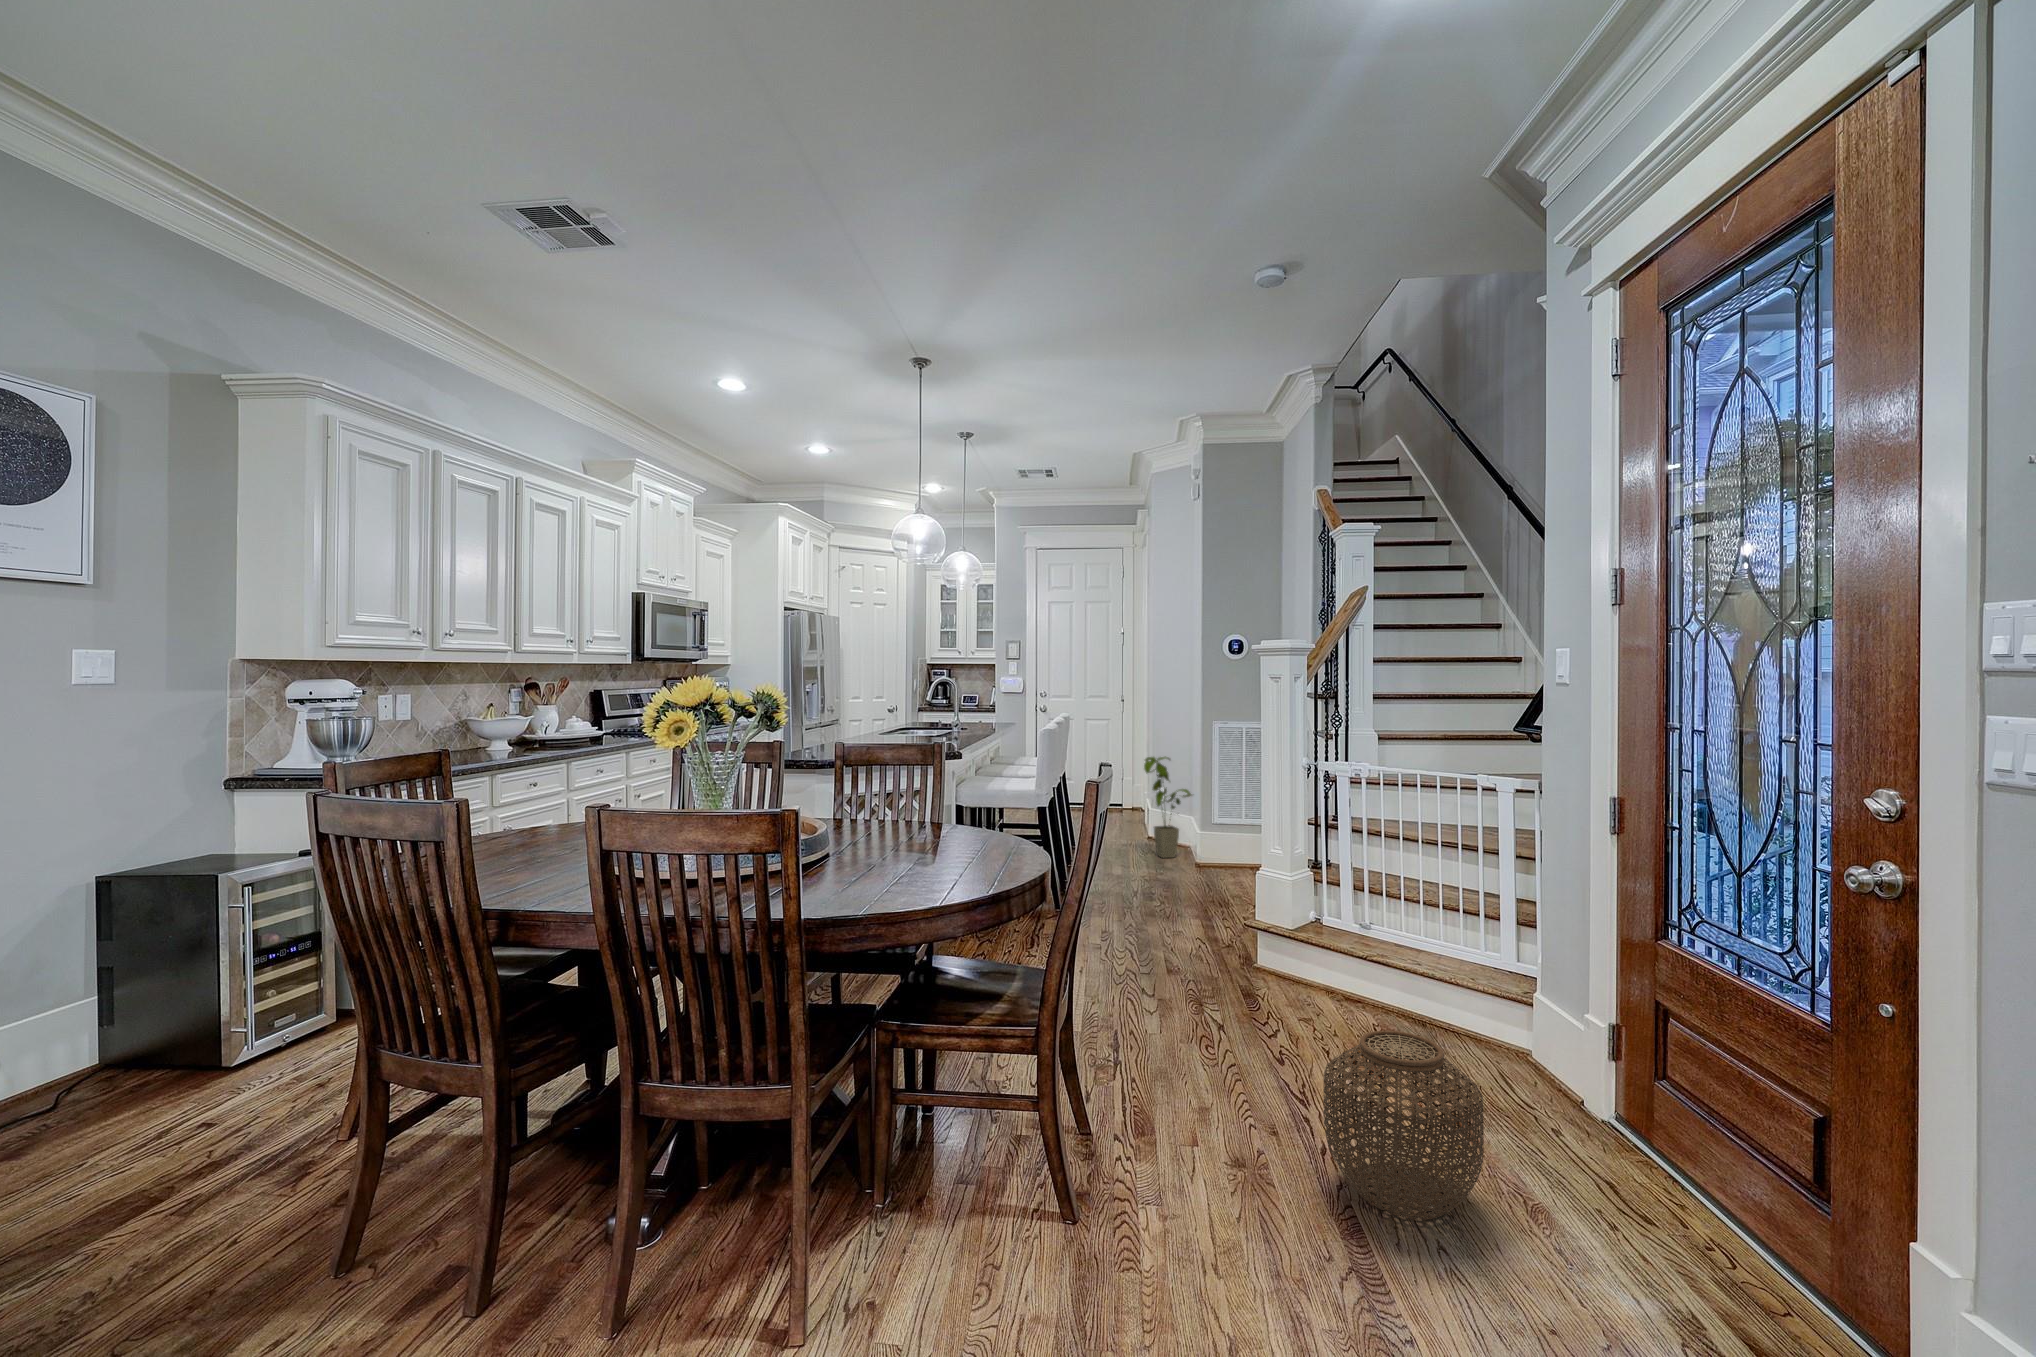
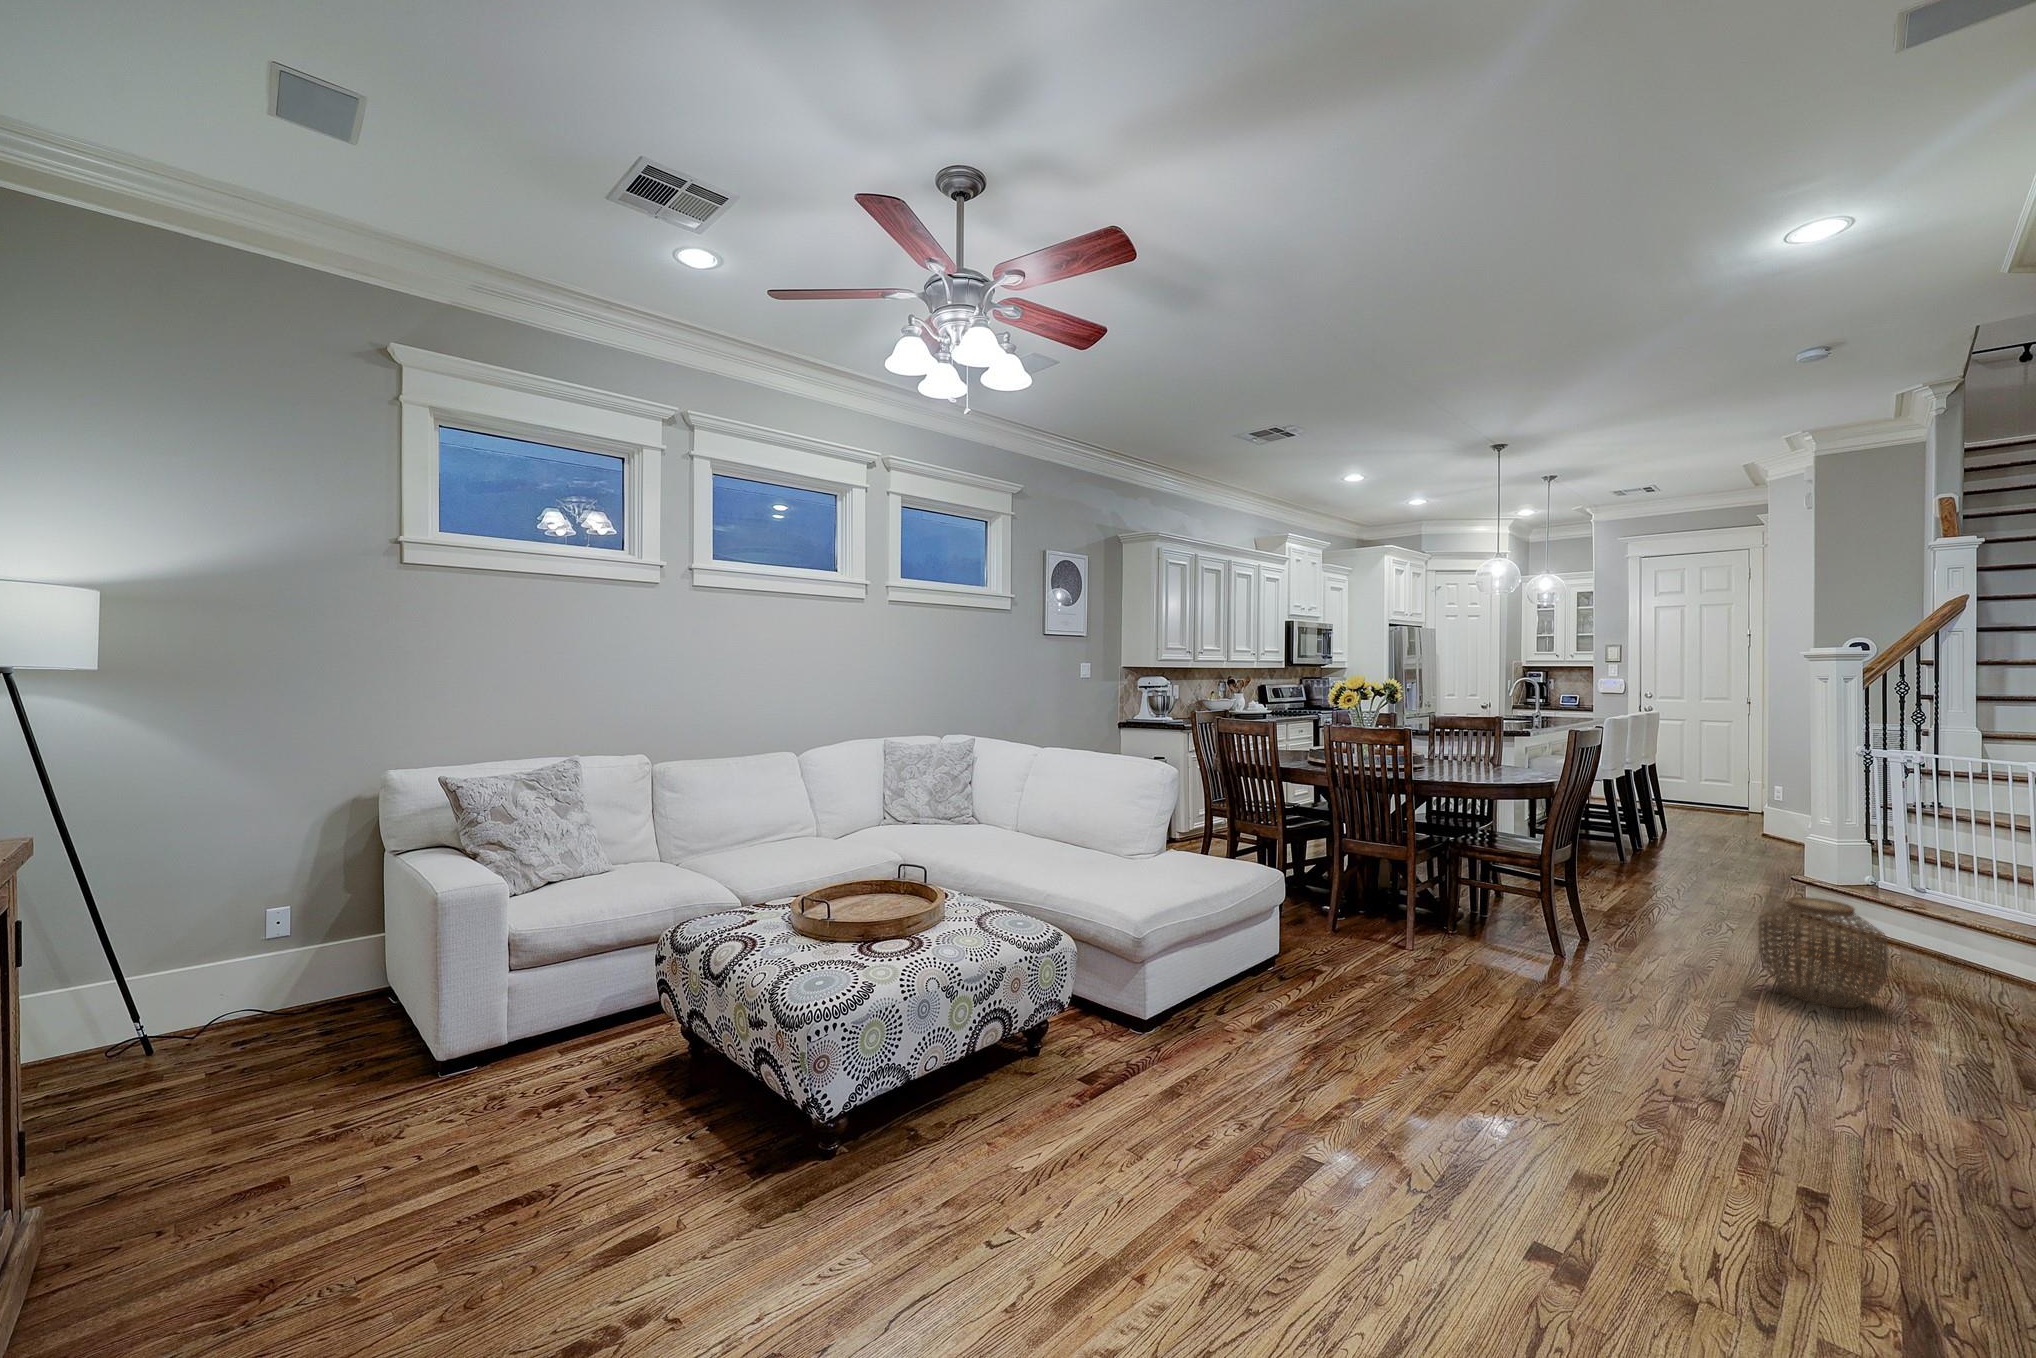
house plant: present [1144,757,1191,858] -> none [1739,748,1802,842]

